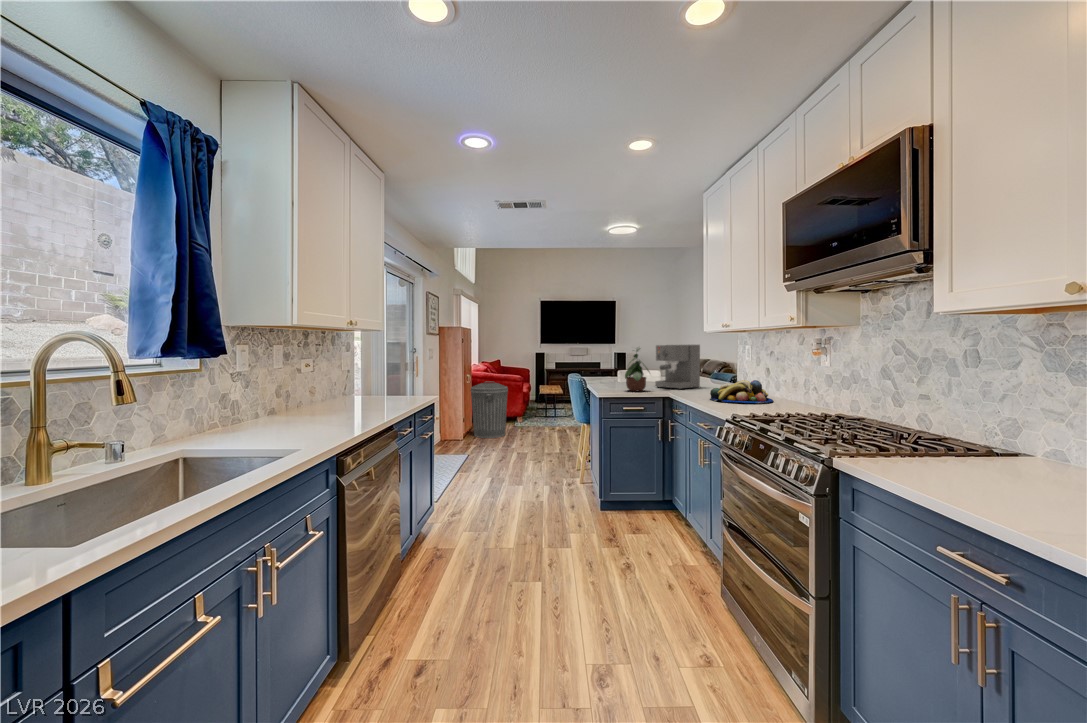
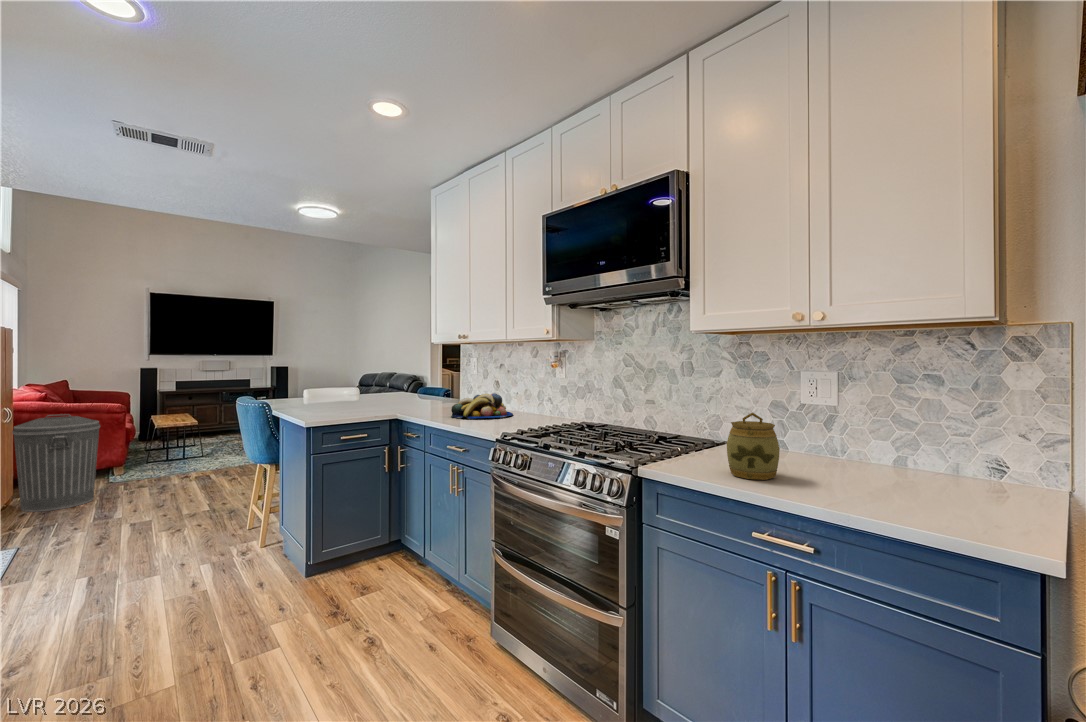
coffee maker: present [655,345,700,389] -> none [371,356,423,408]
potted plant: present [625,348,649,391] -> none [334,355,373,414]
jar: none [944,415,1026,499] -> present [727,412,780,480]

